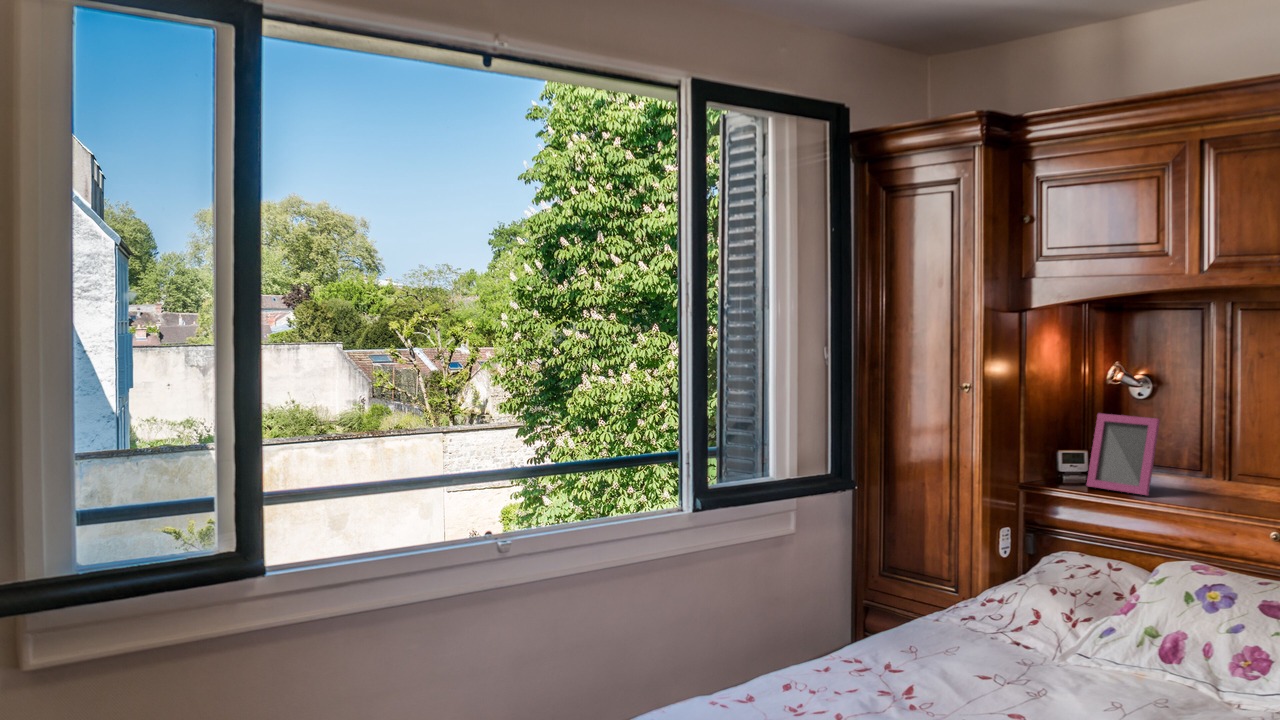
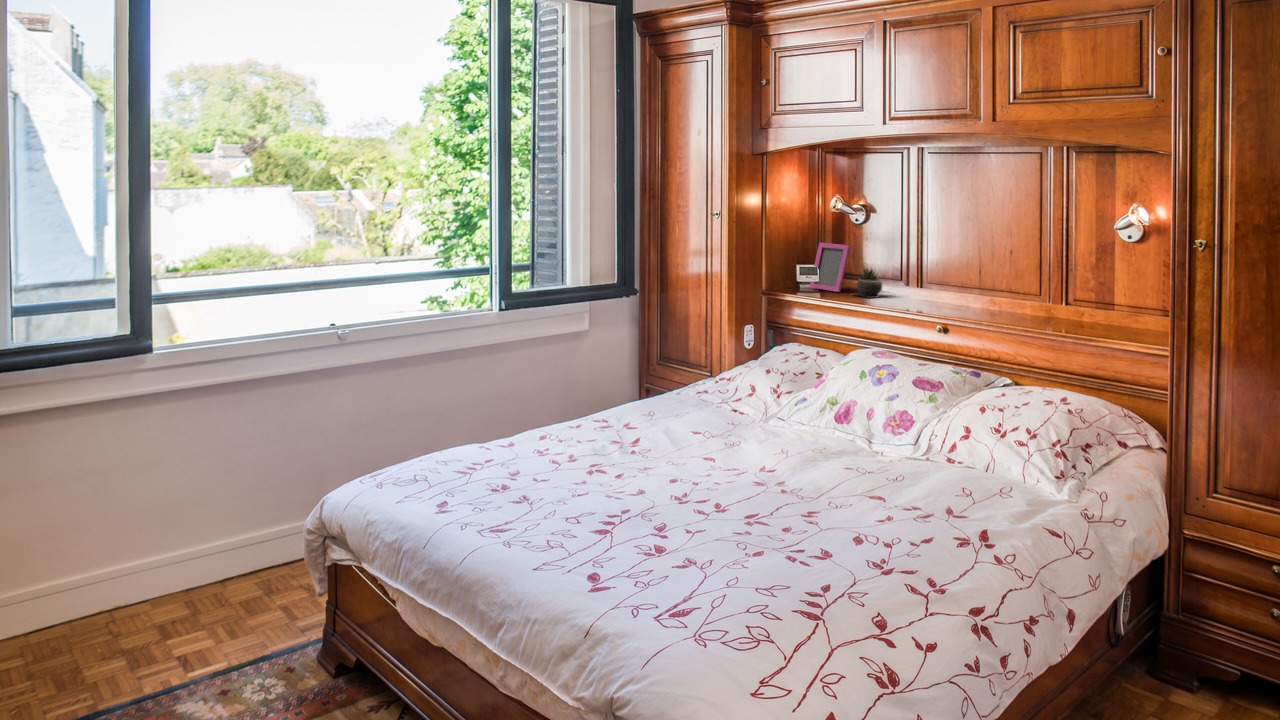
succulent plant: none [1173,455,1244,509] -> present [854,268,884,298]

